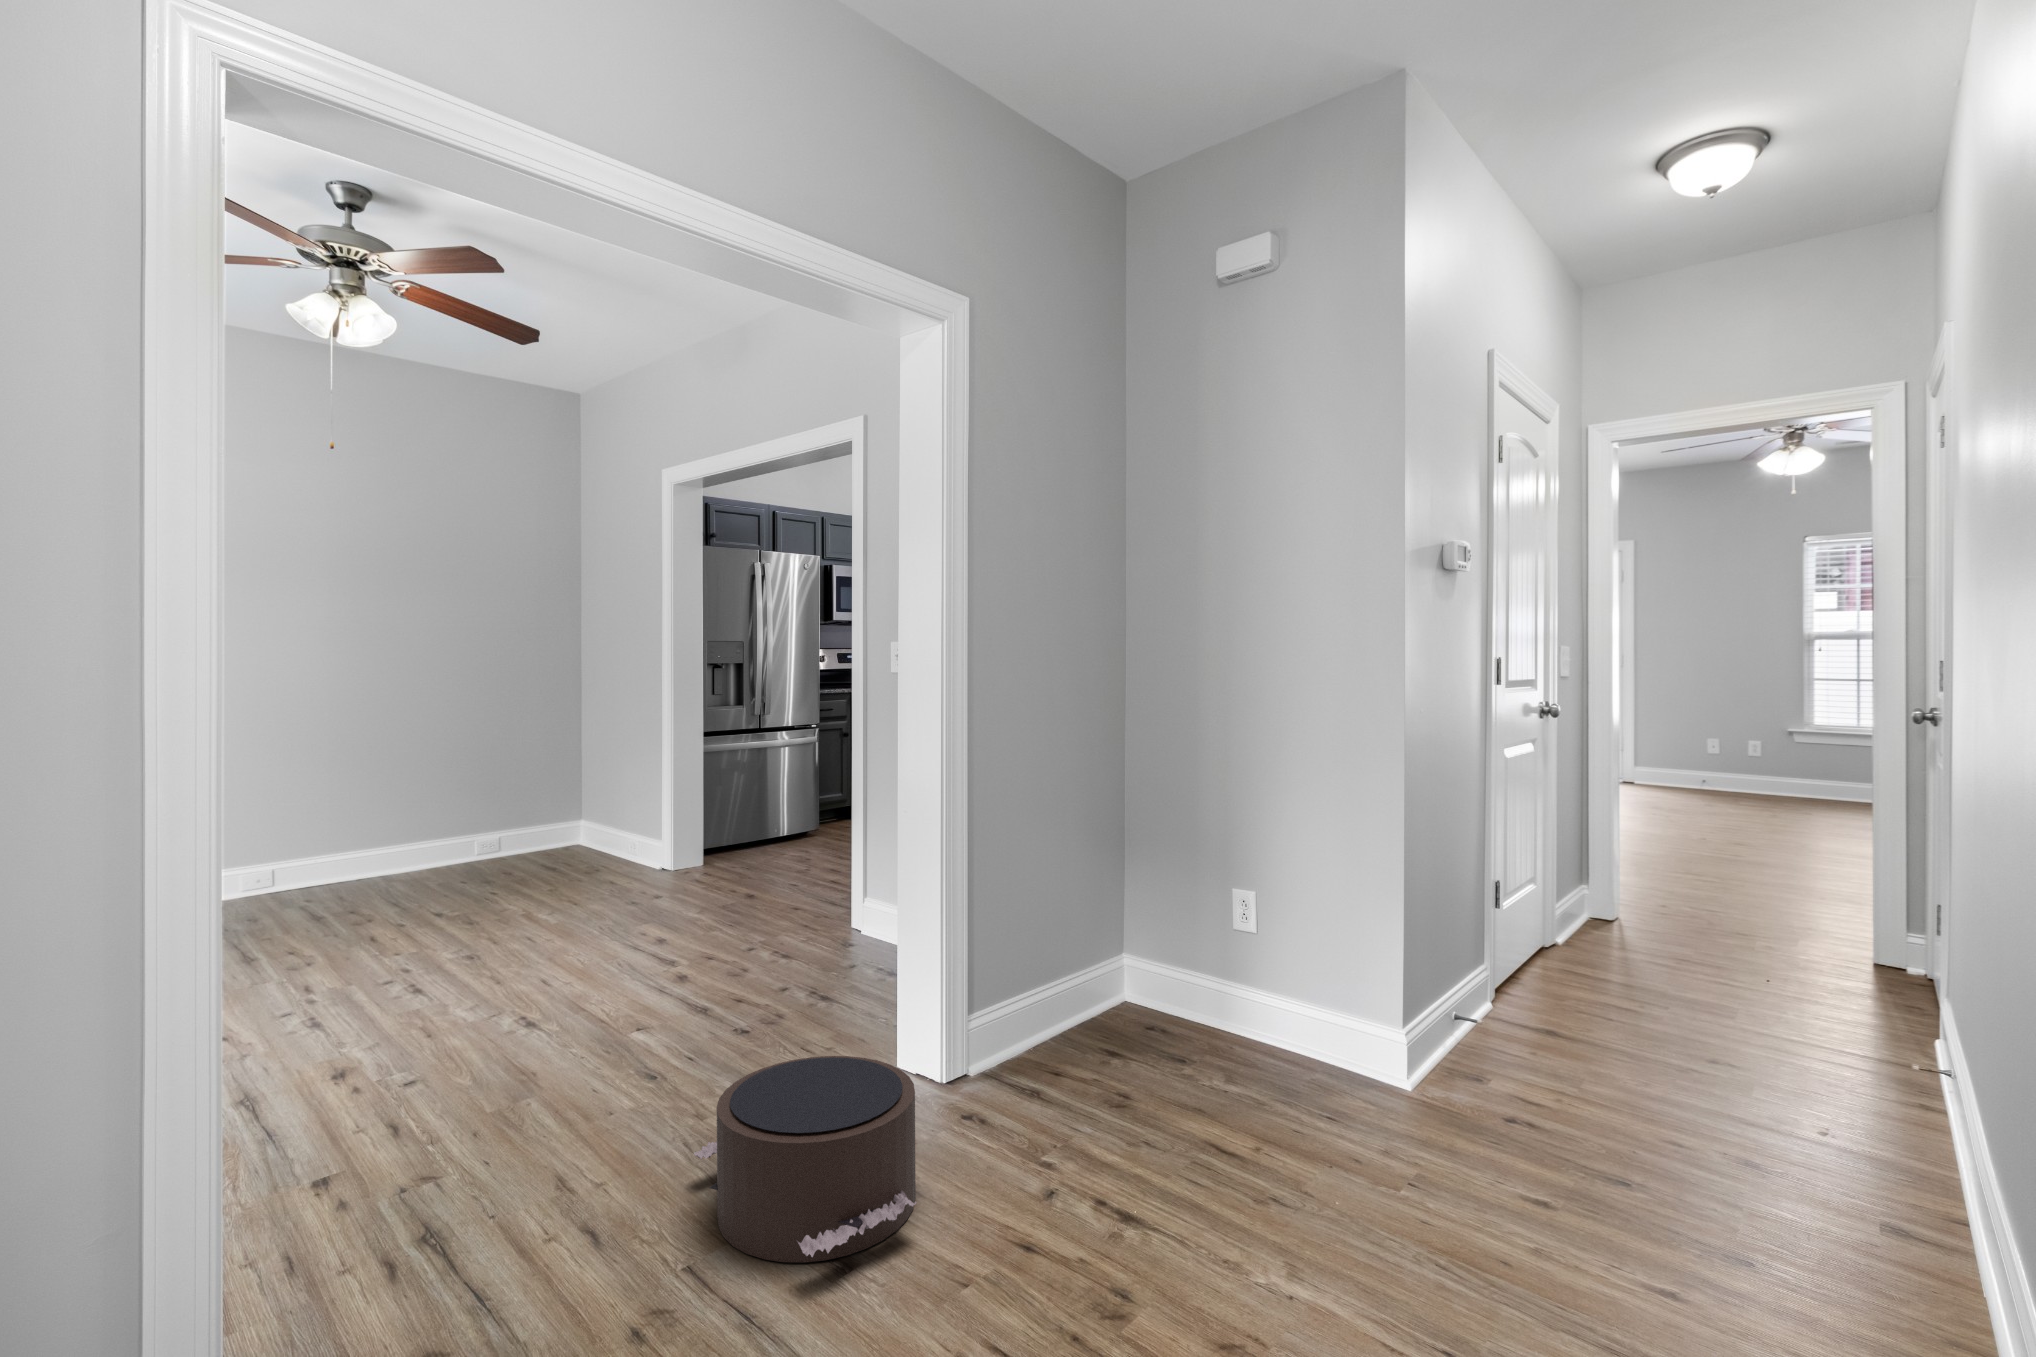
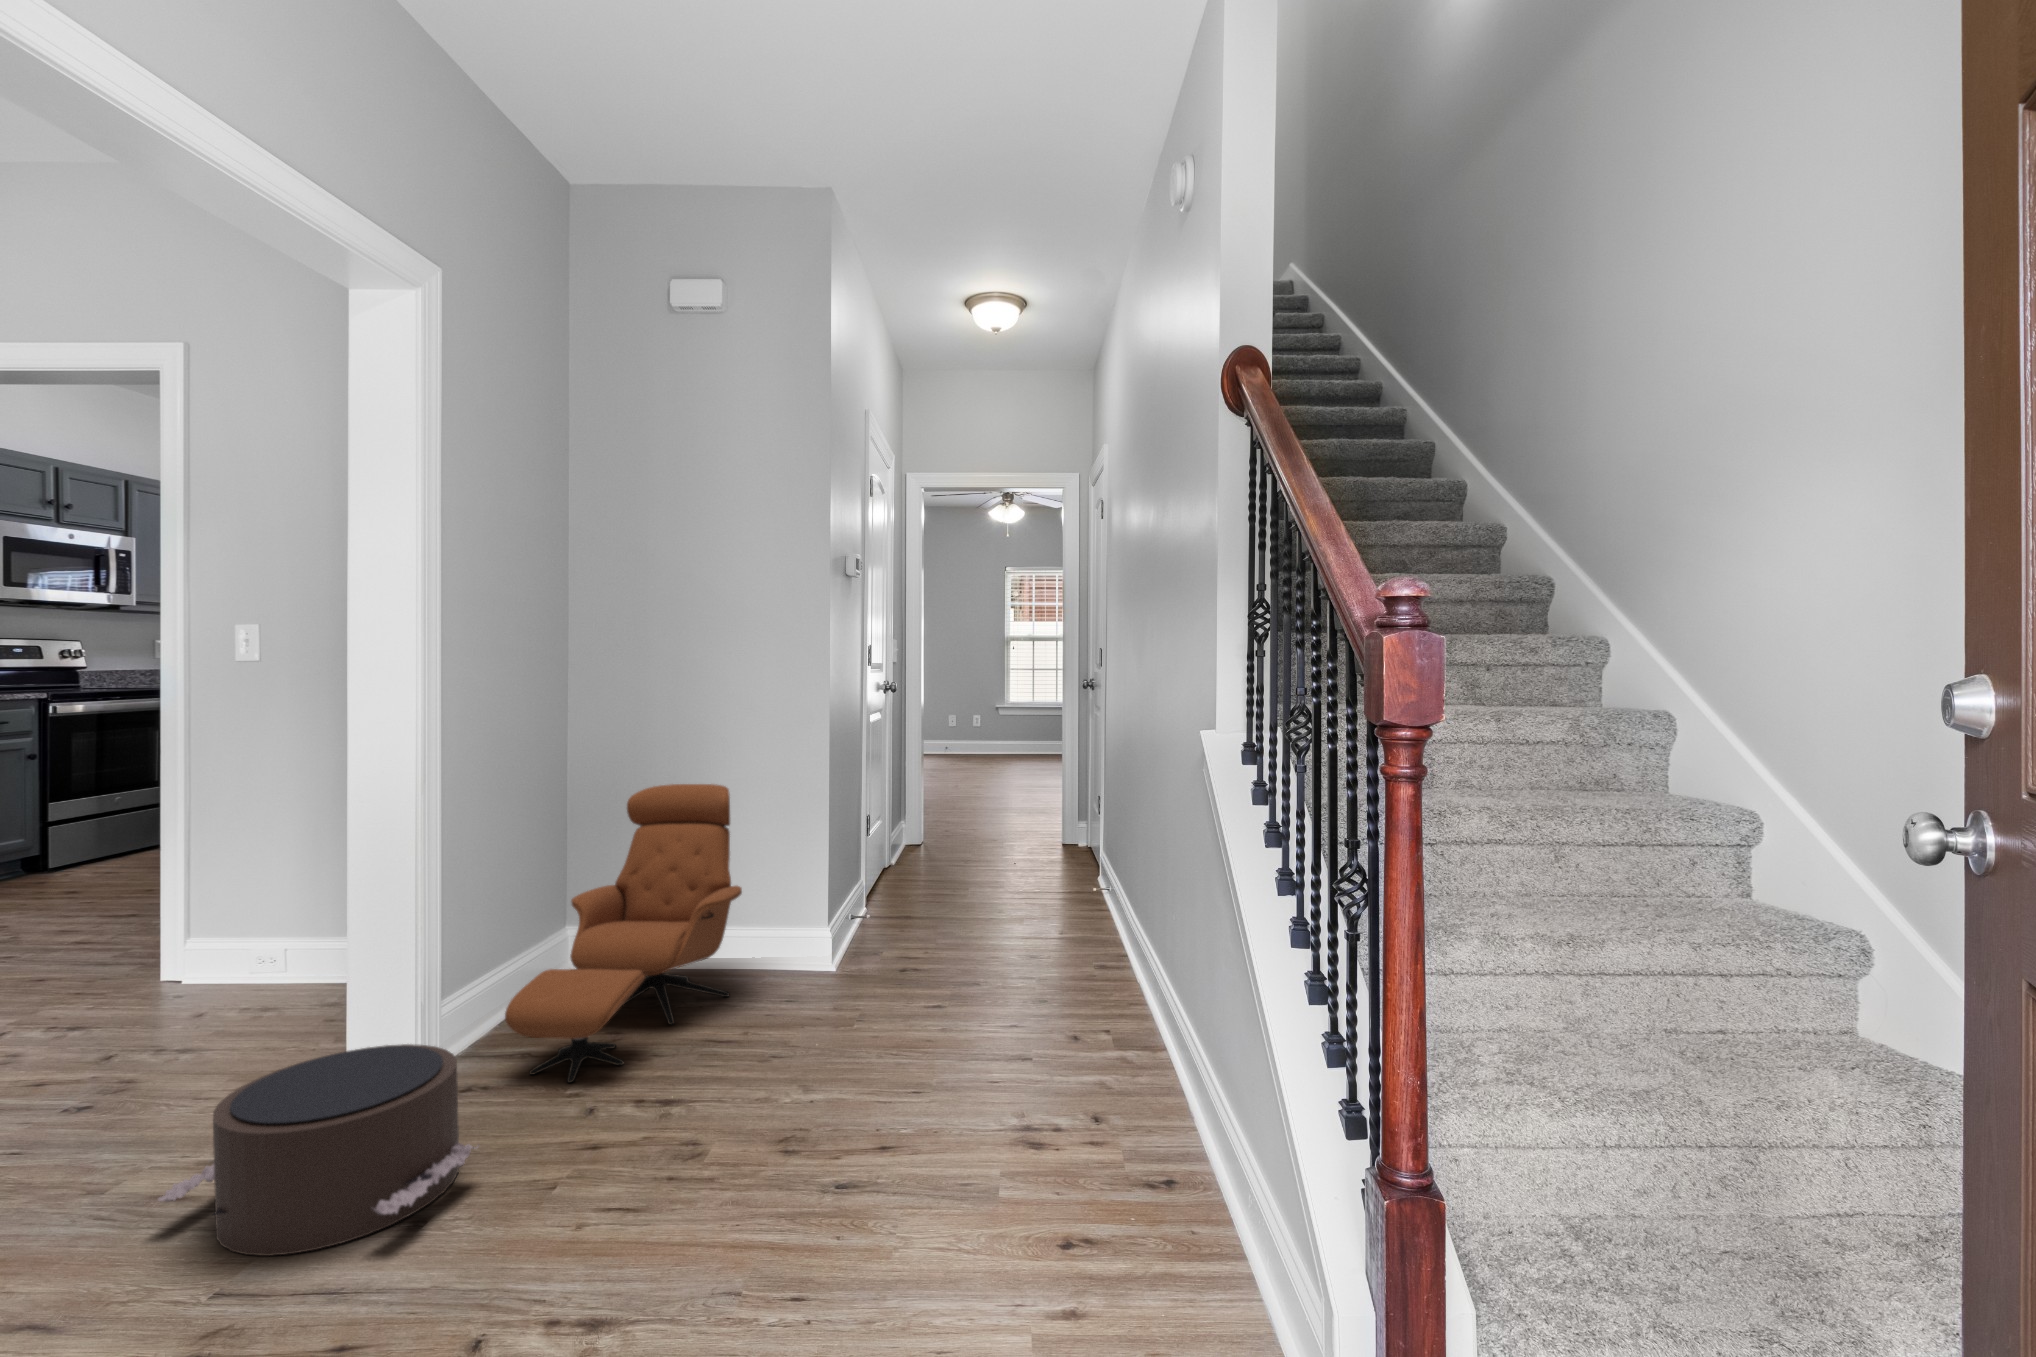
armchair: none [1003,817,1287,1147] -> present [505,784,742,1083]

